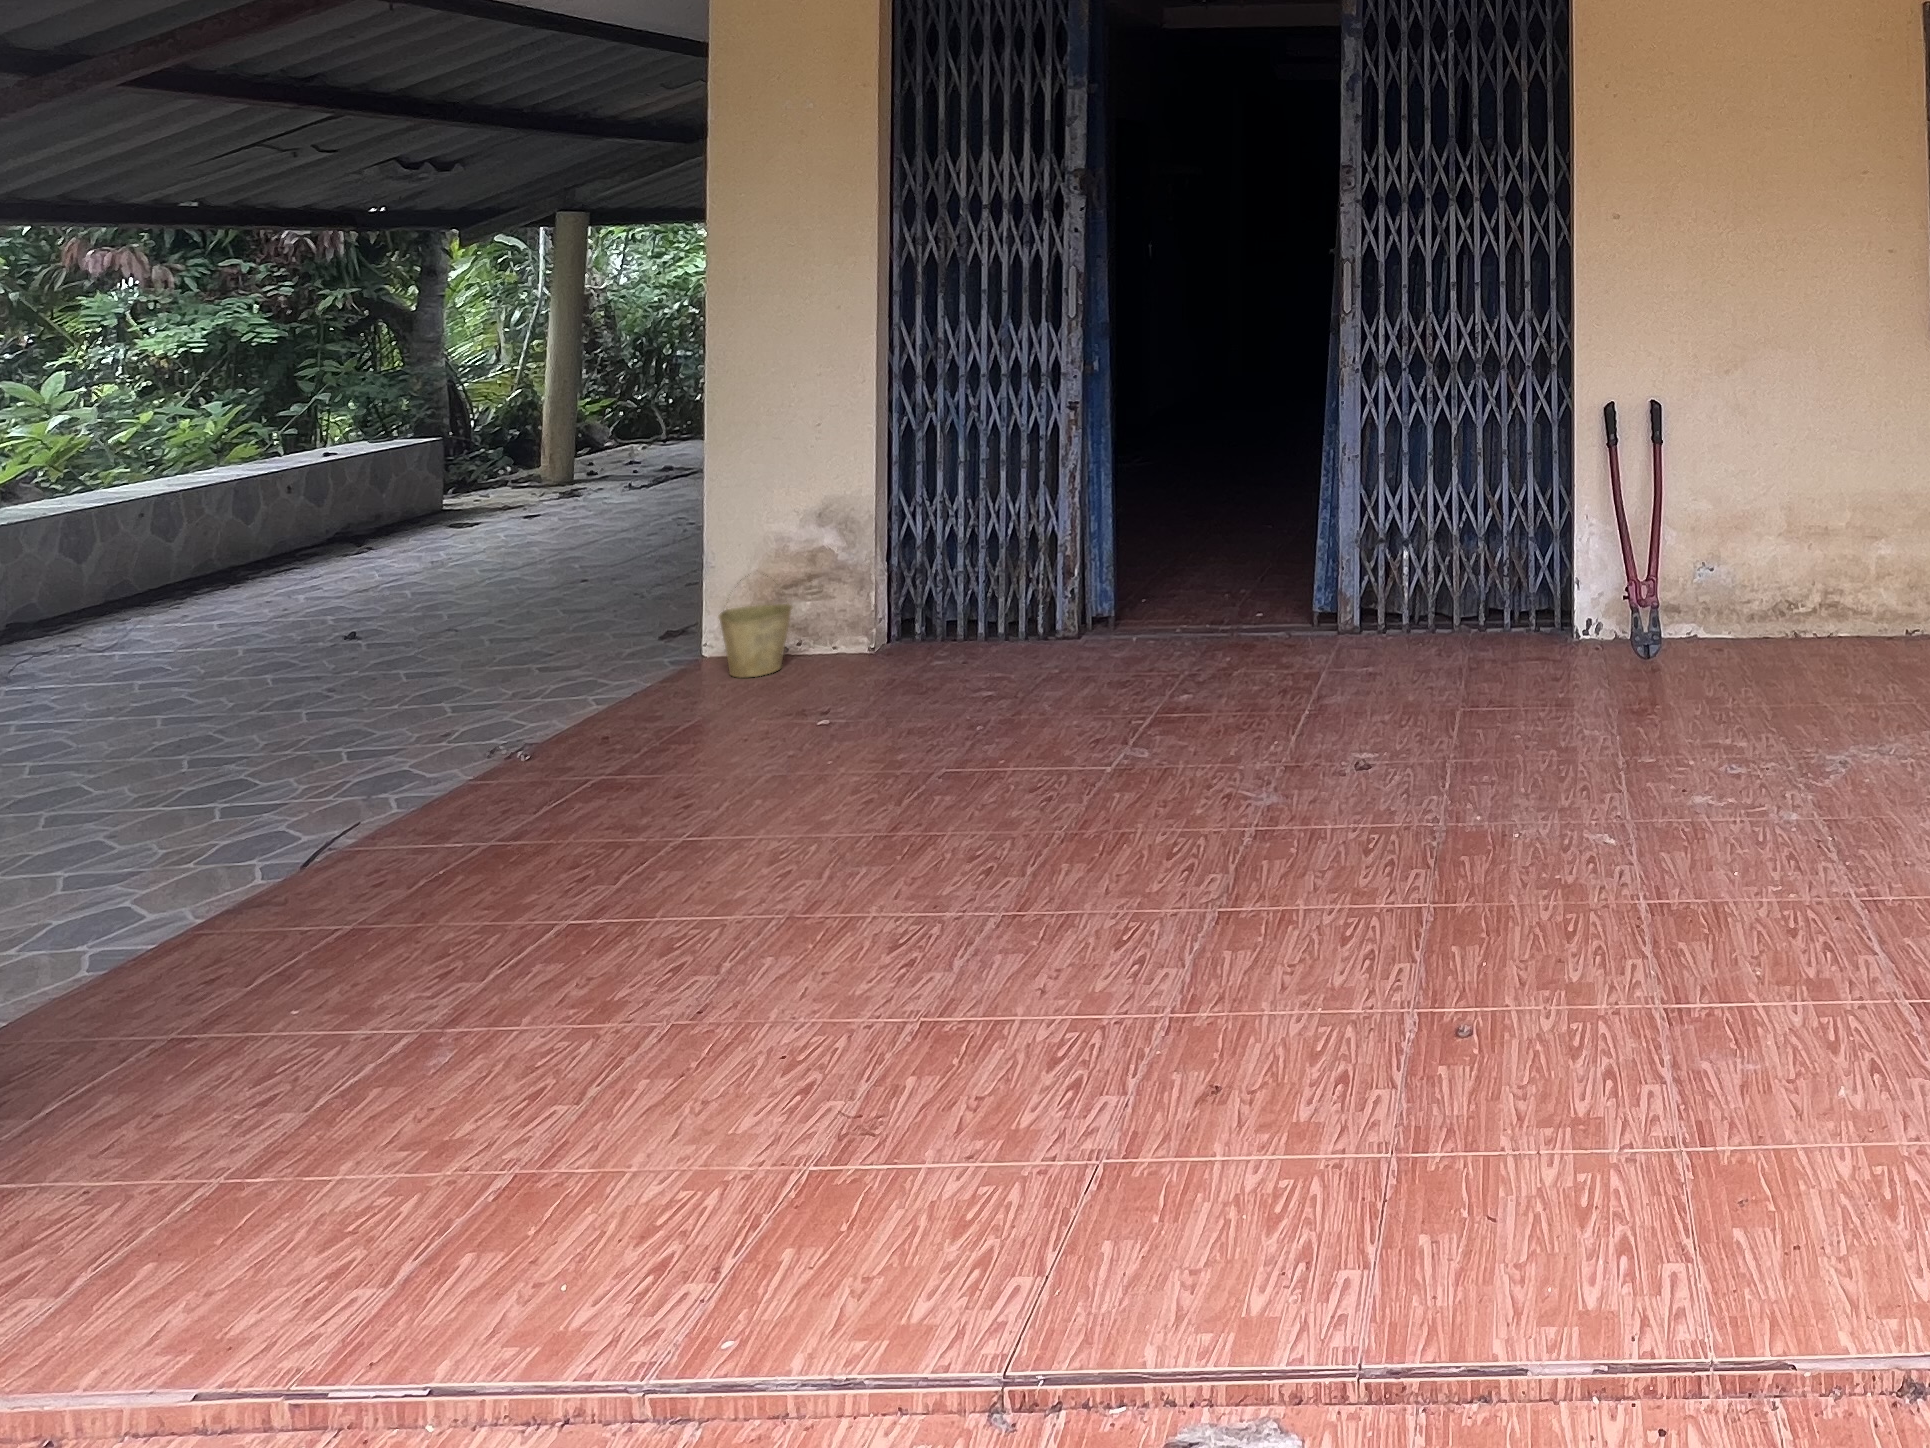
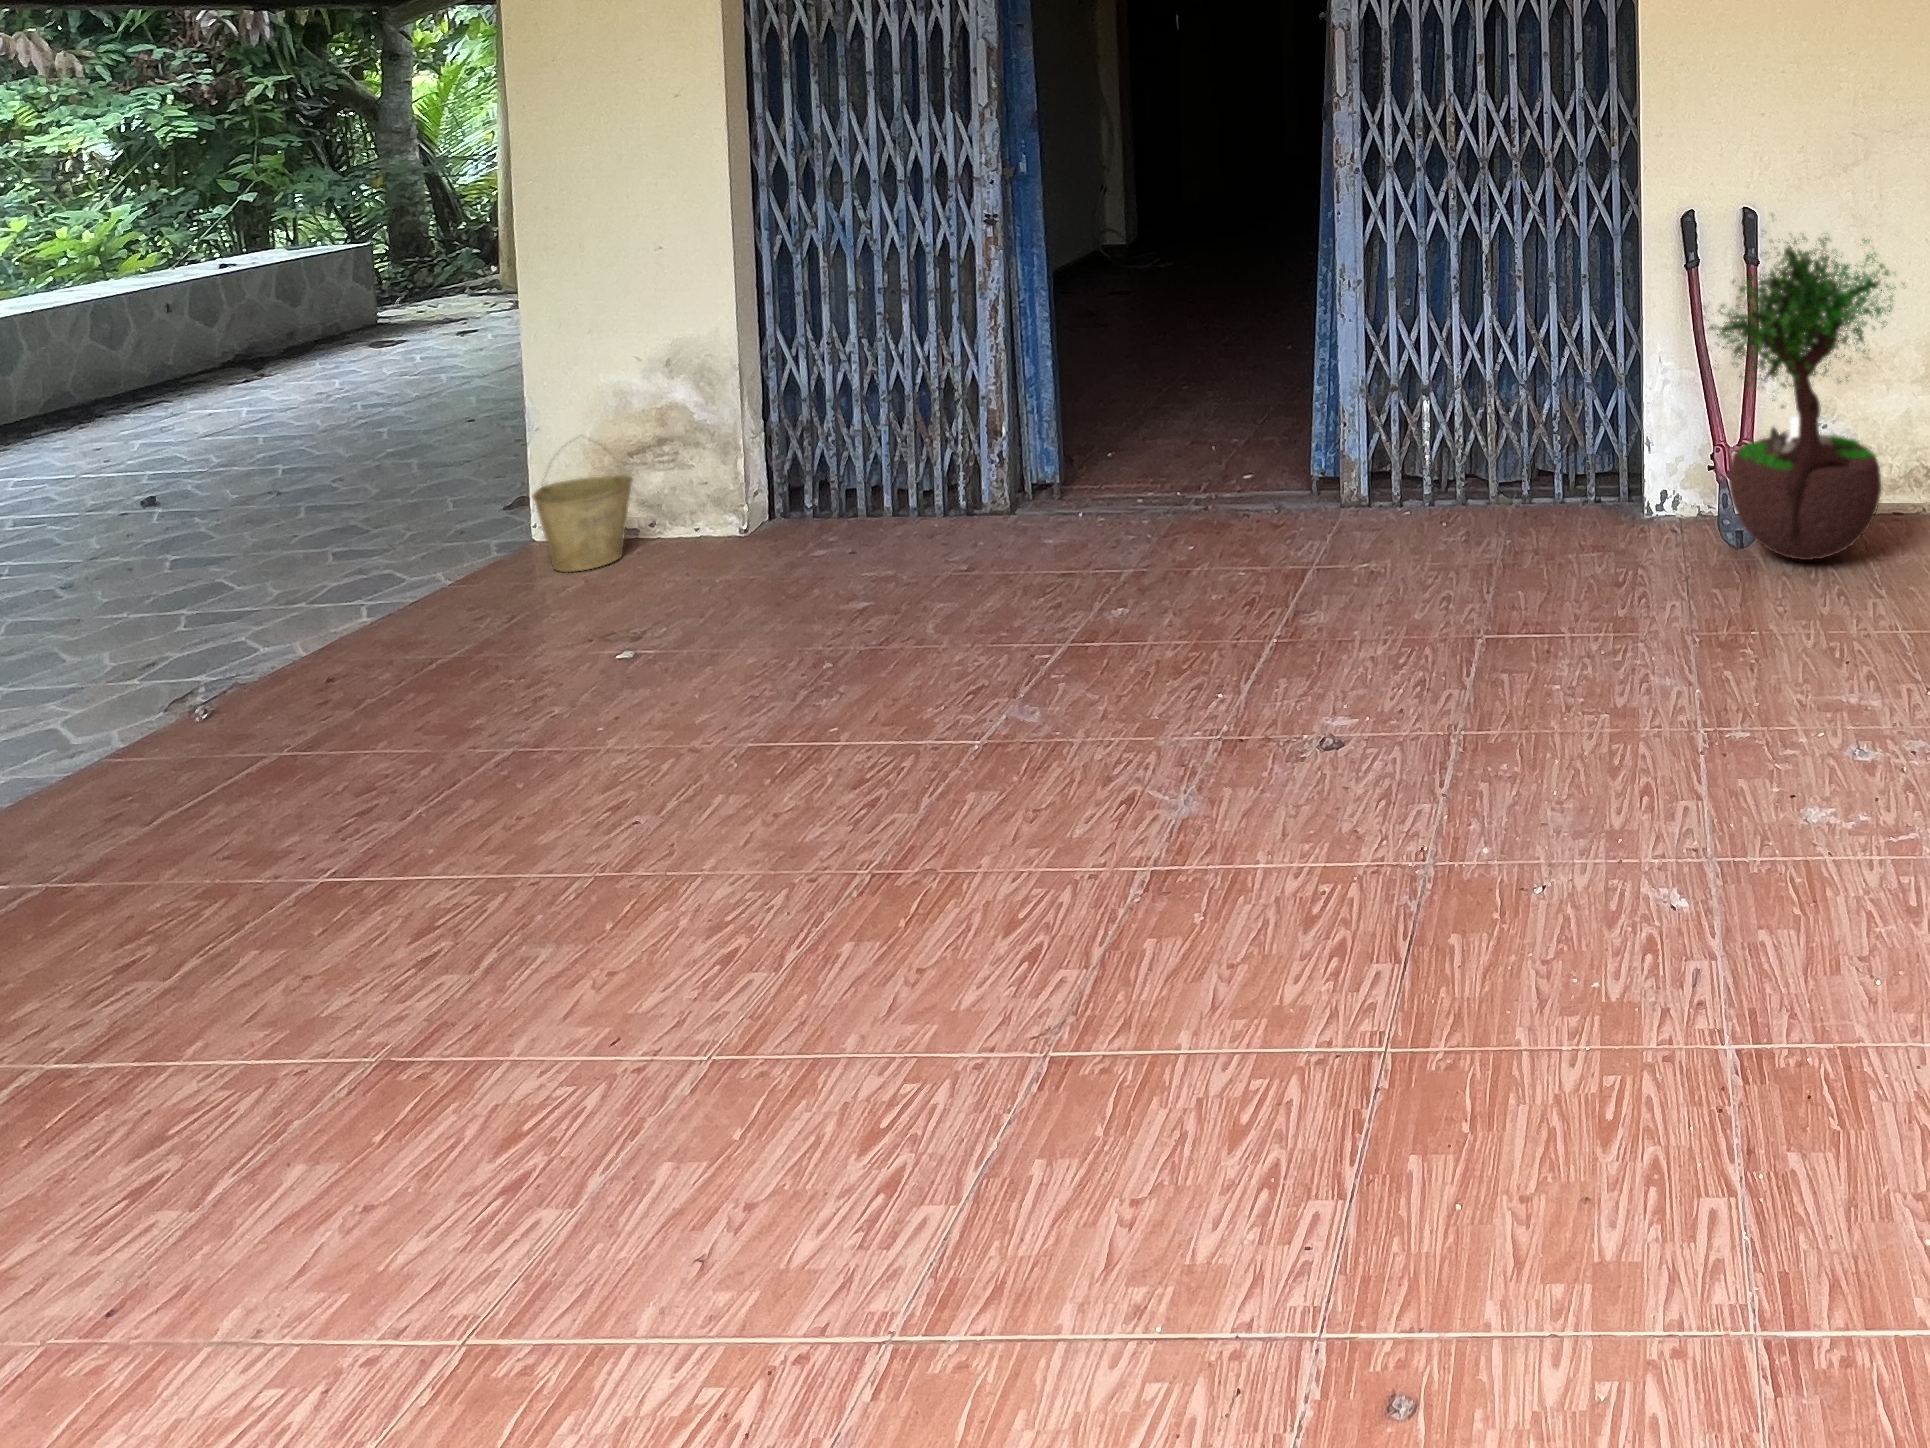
potted tree: none [1618,403,1774,667] -> present [1696,213,1904,560]

